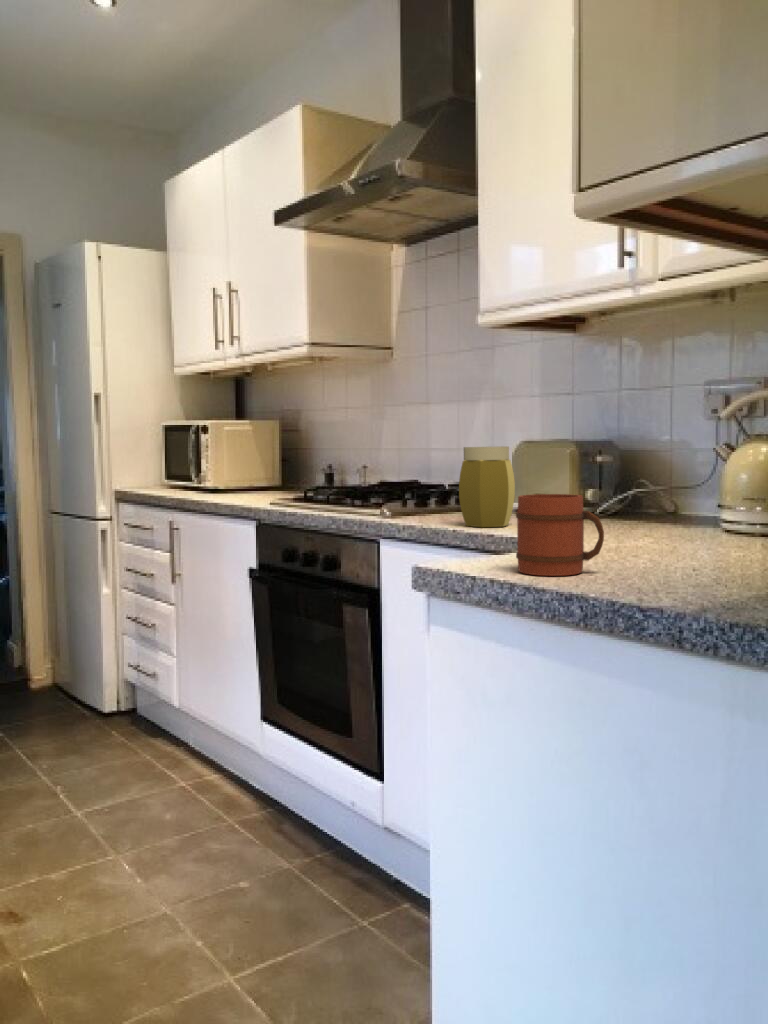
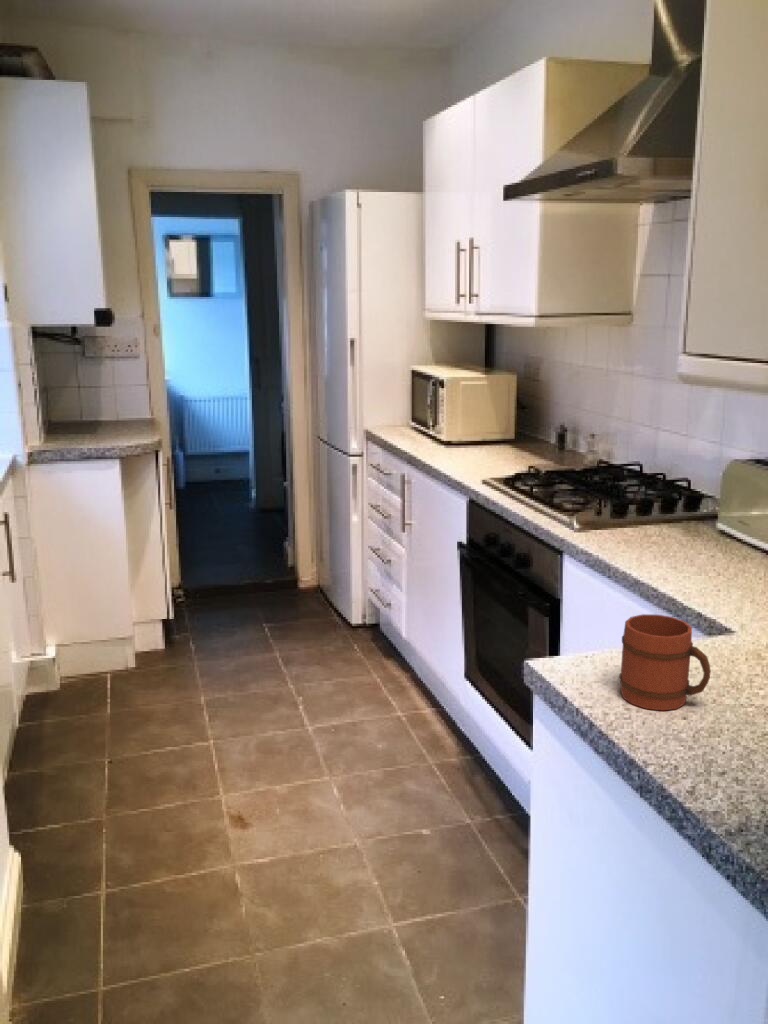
jar: present [459,446,515,527] -> none [646,472,709,562]

